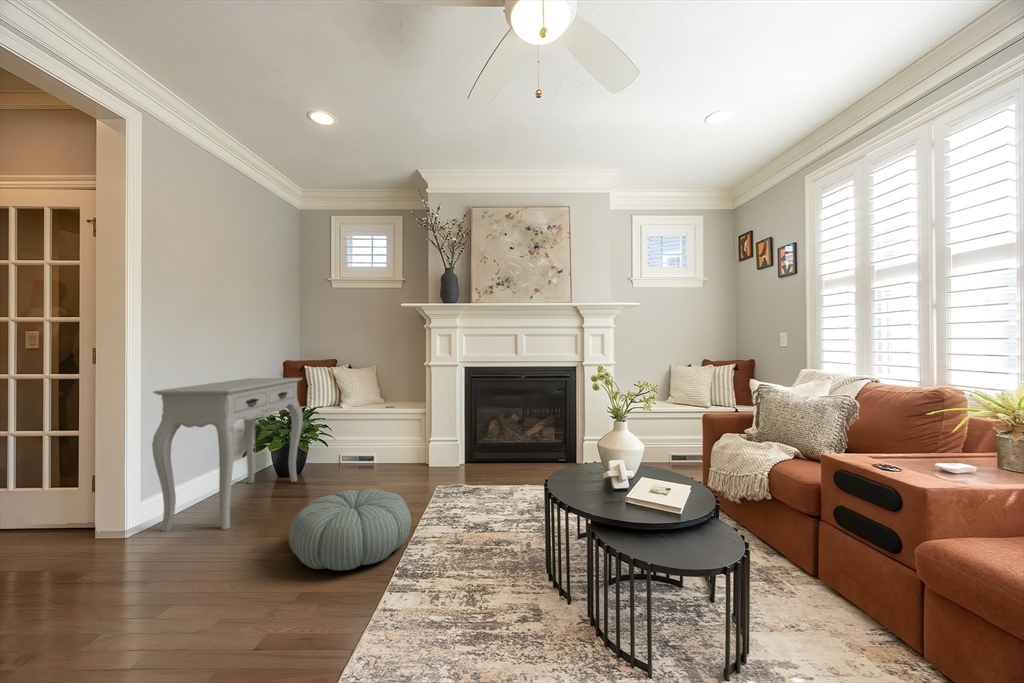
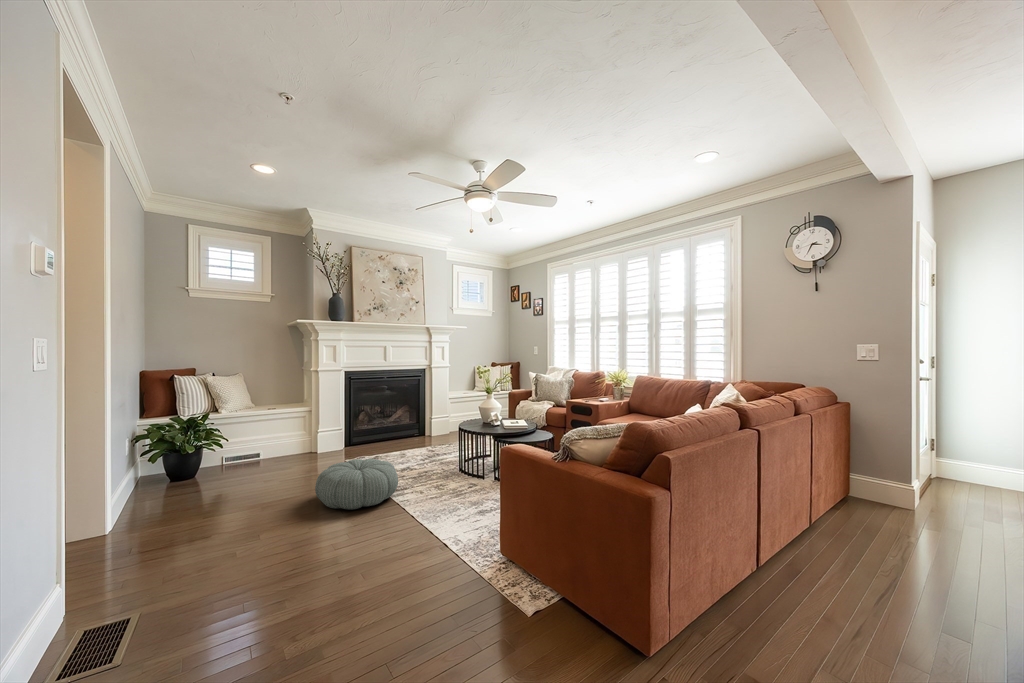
console table: present [152,378,303,531] -> none [139,387,227,535]

